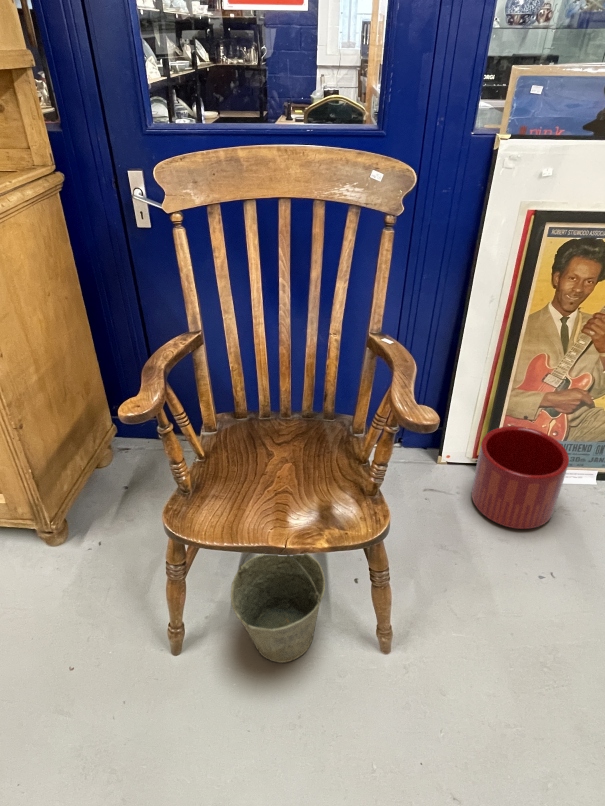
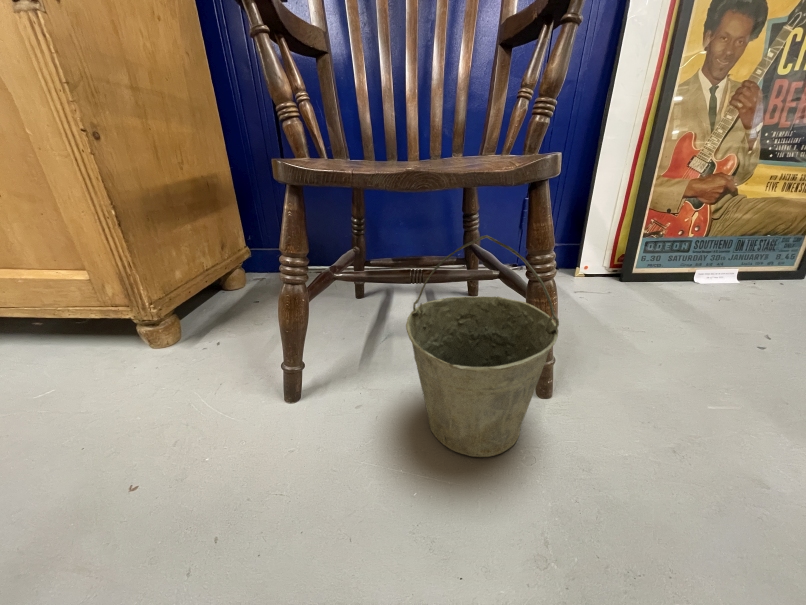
planter: present [472,426,569,529] -> none [623,216,752,312]

